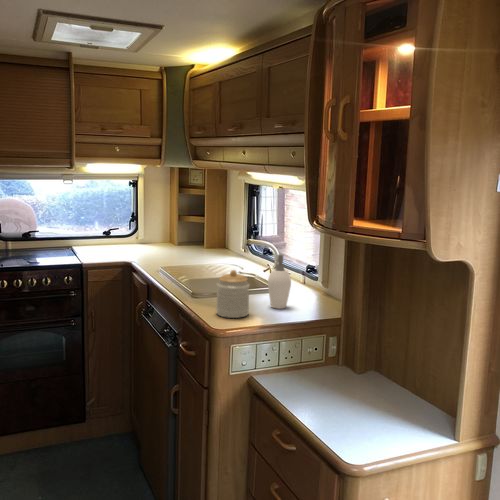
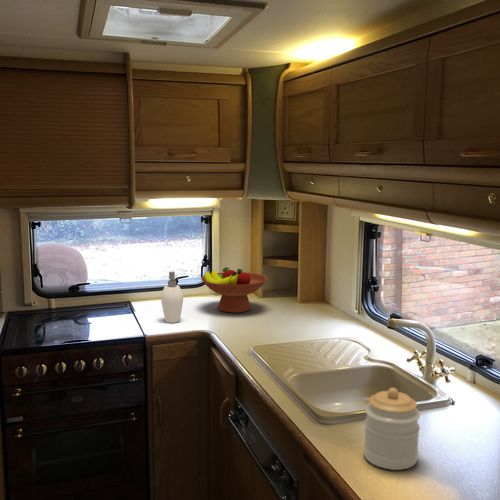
fruit bowl: none [127,219,179,253] -> present [201,267,268,313]
soap dispenser: present [268,254,291,309] -> present [161,272,183,323]

